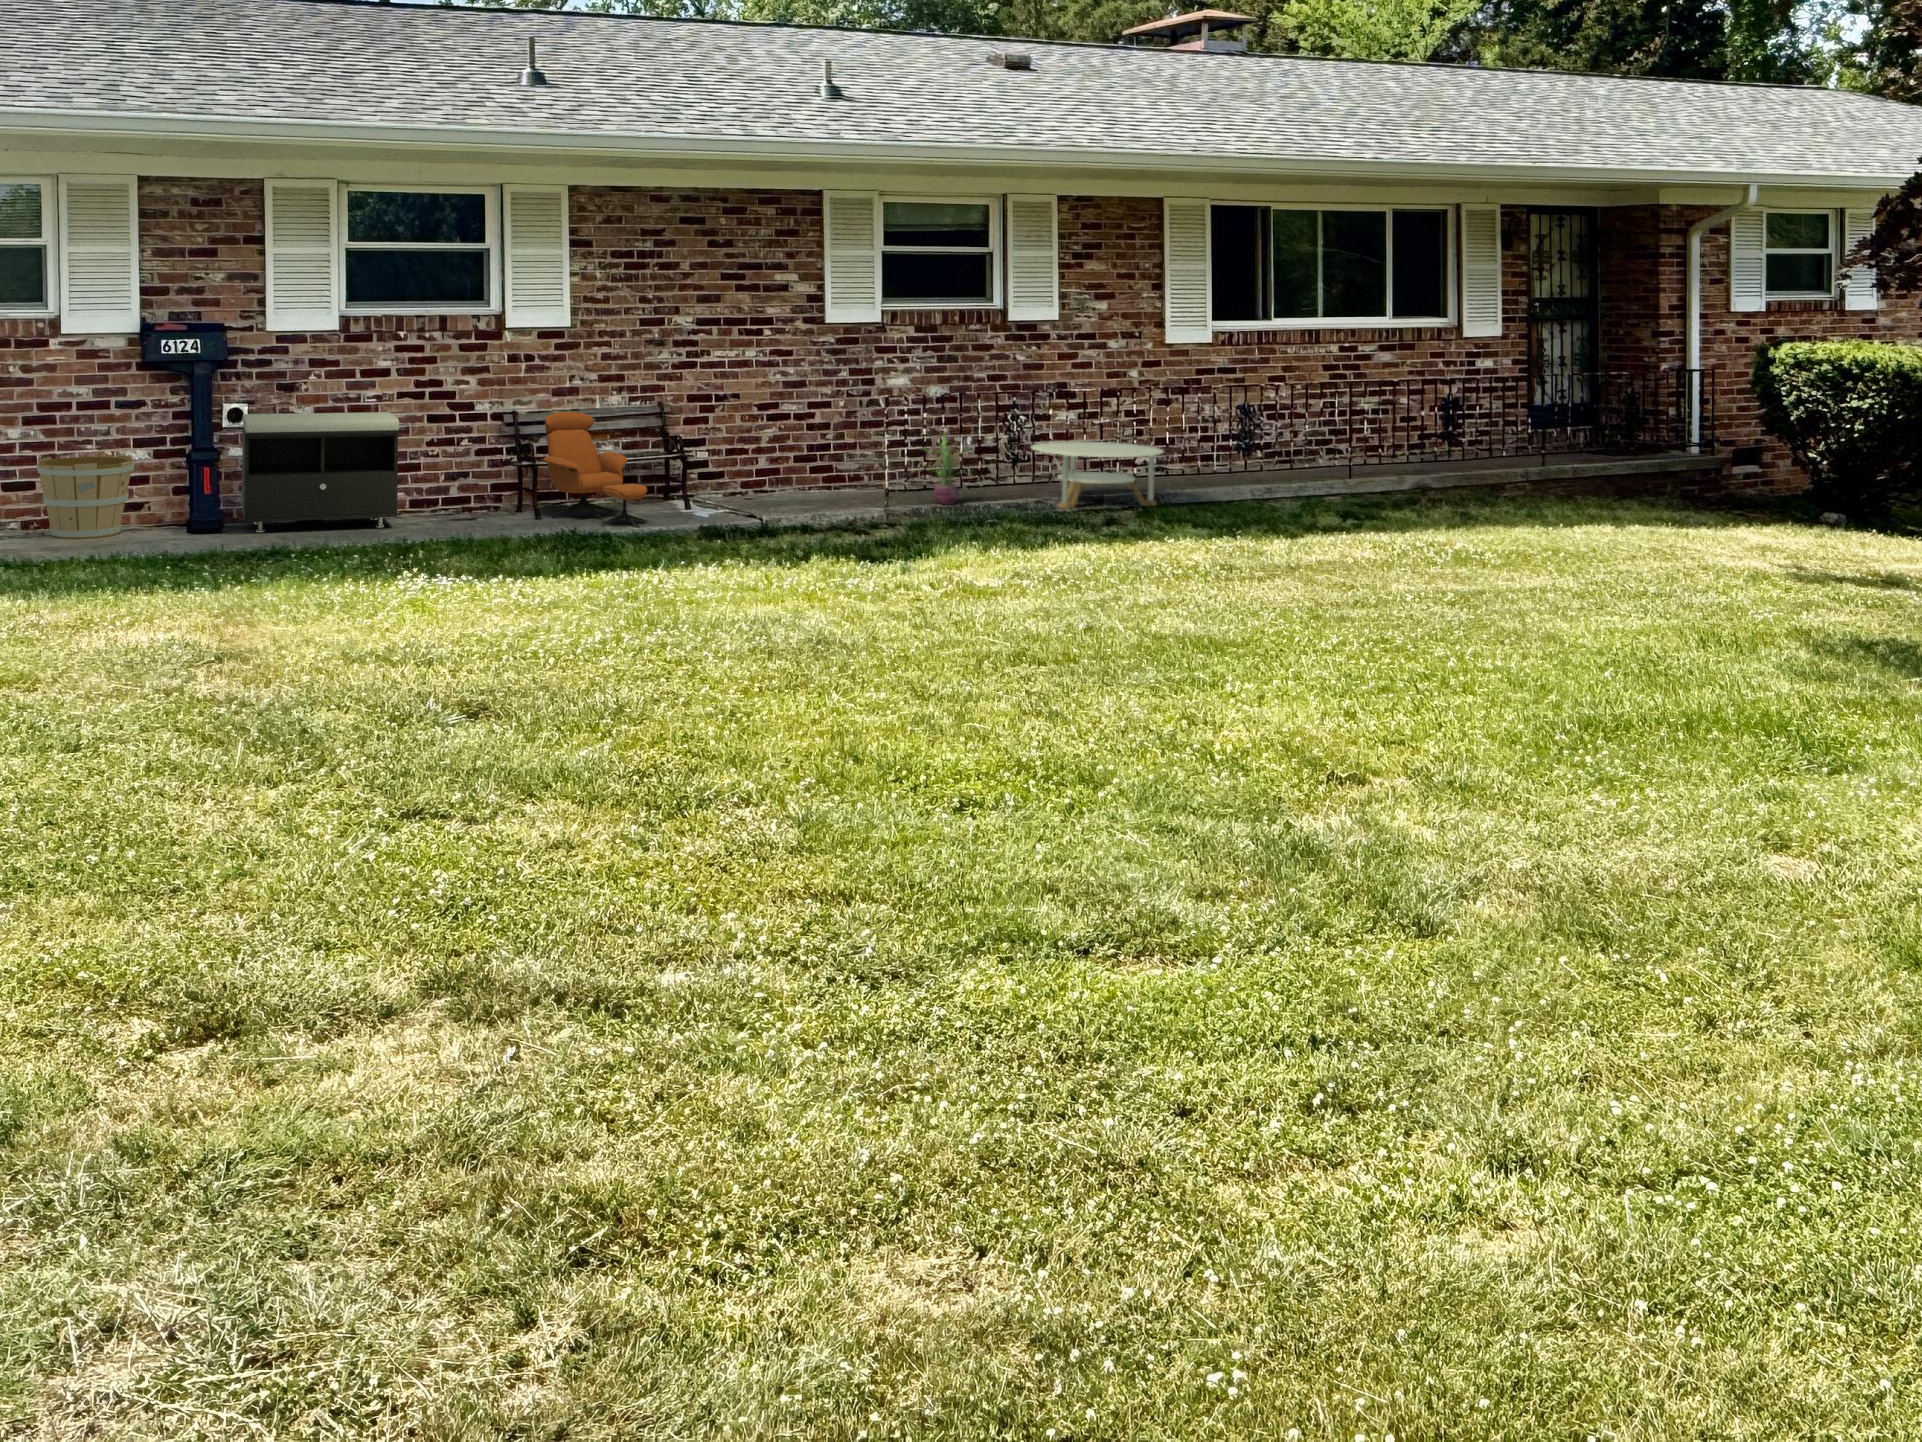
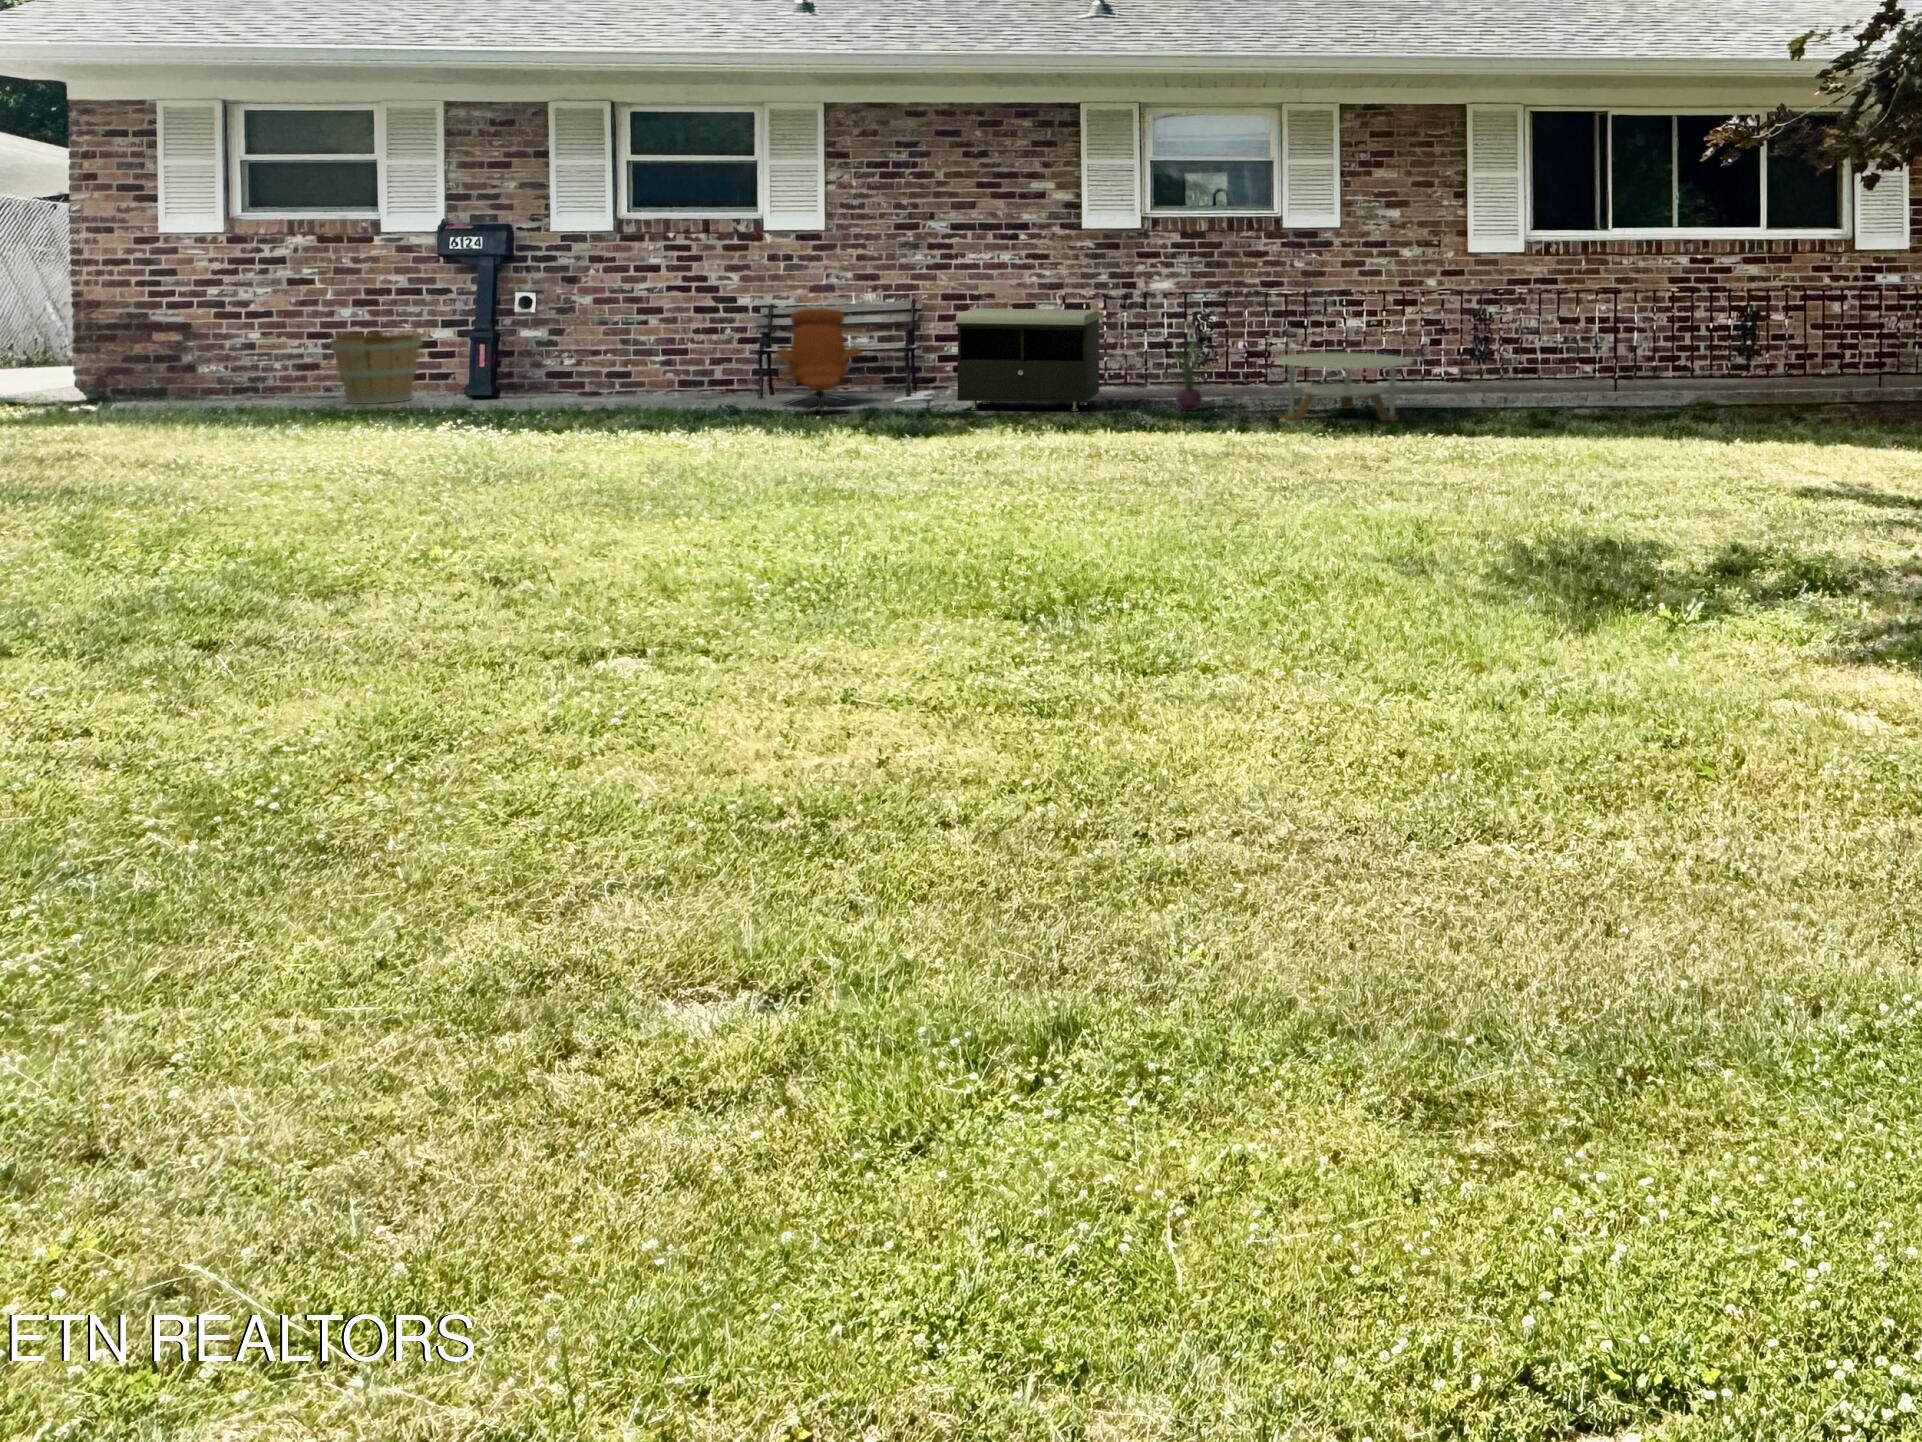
storage bench: present [242,412,399,532] -> present [956,308,1099,411]

